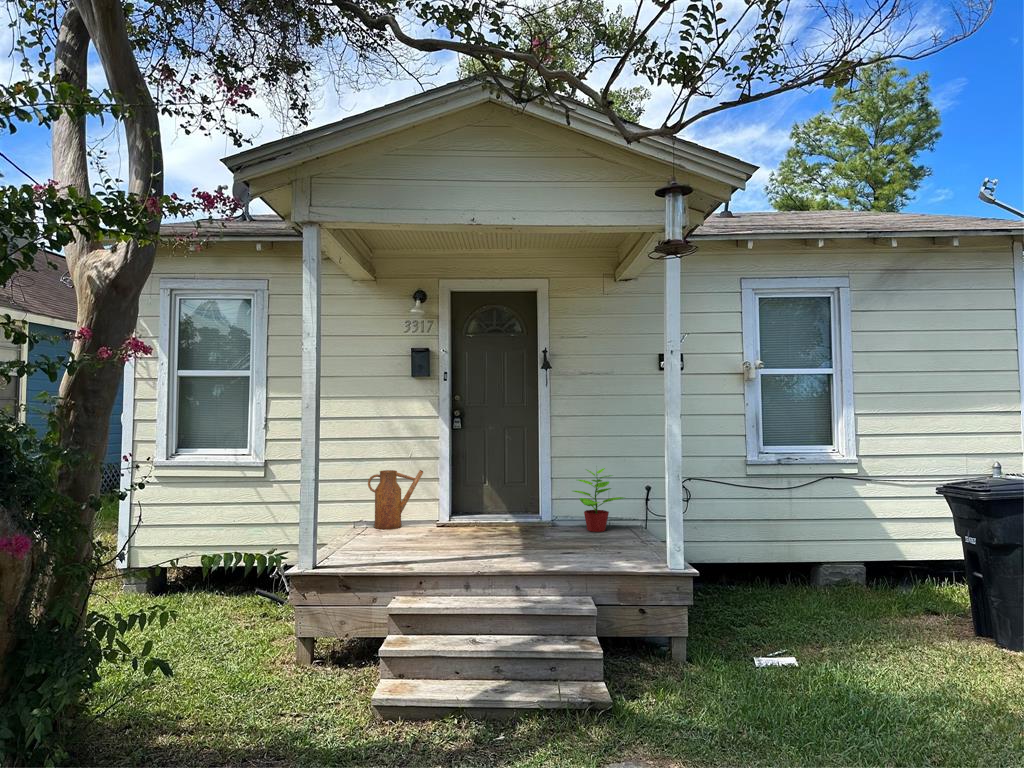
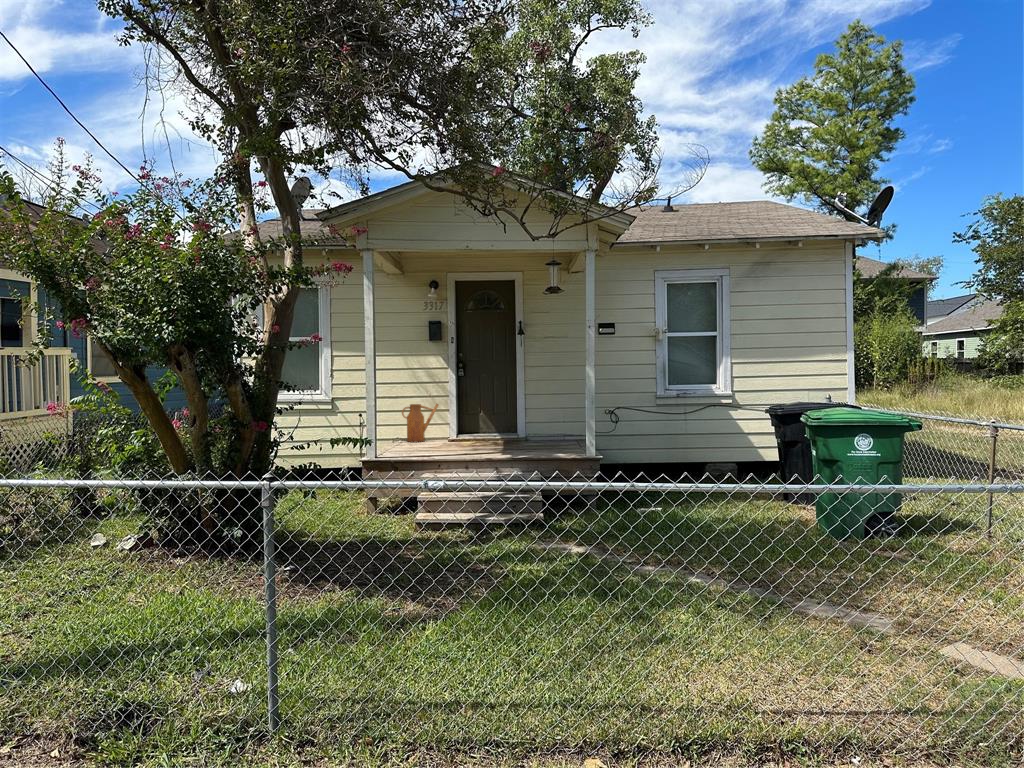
potted plant: present [573,468,624,532] -> none [537,399,573,442]

